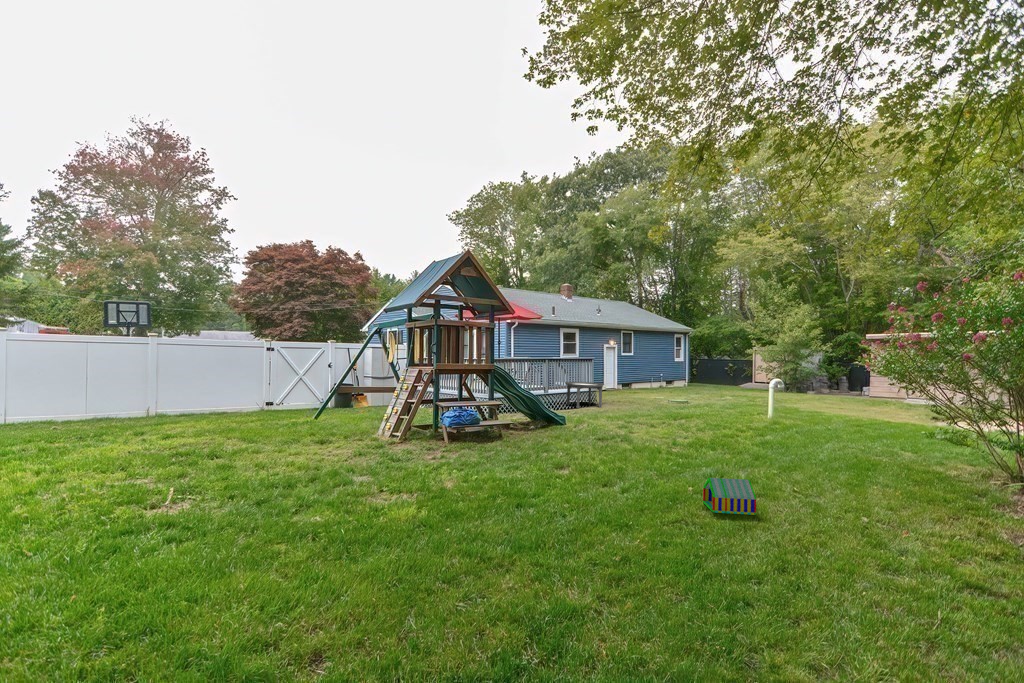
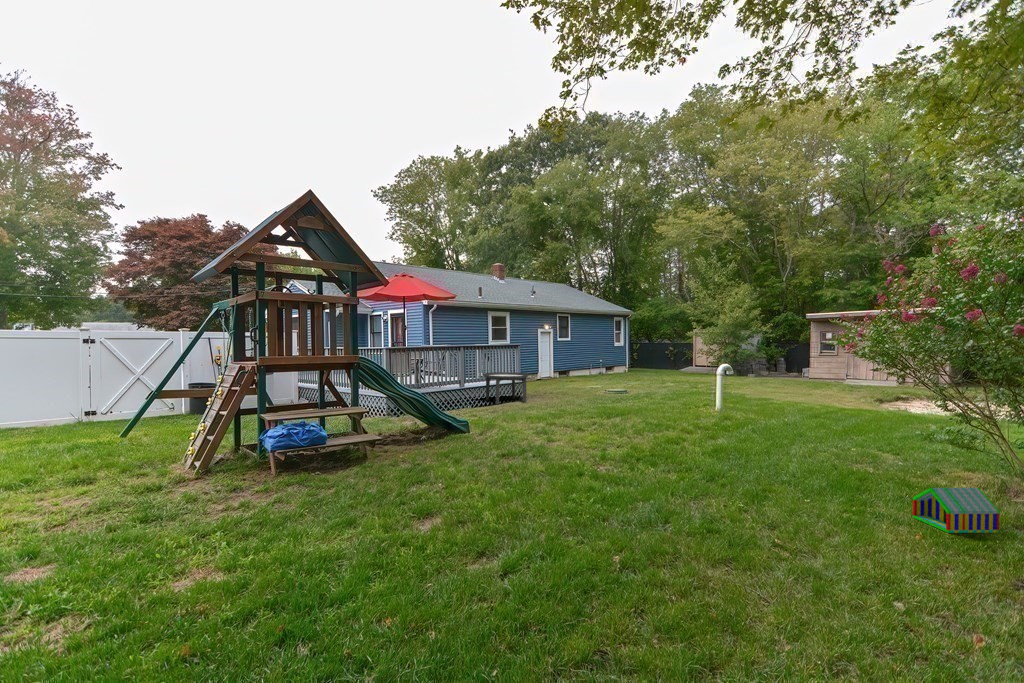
toy house: present [703,478,756,515] -> present [913,488,999,533]

